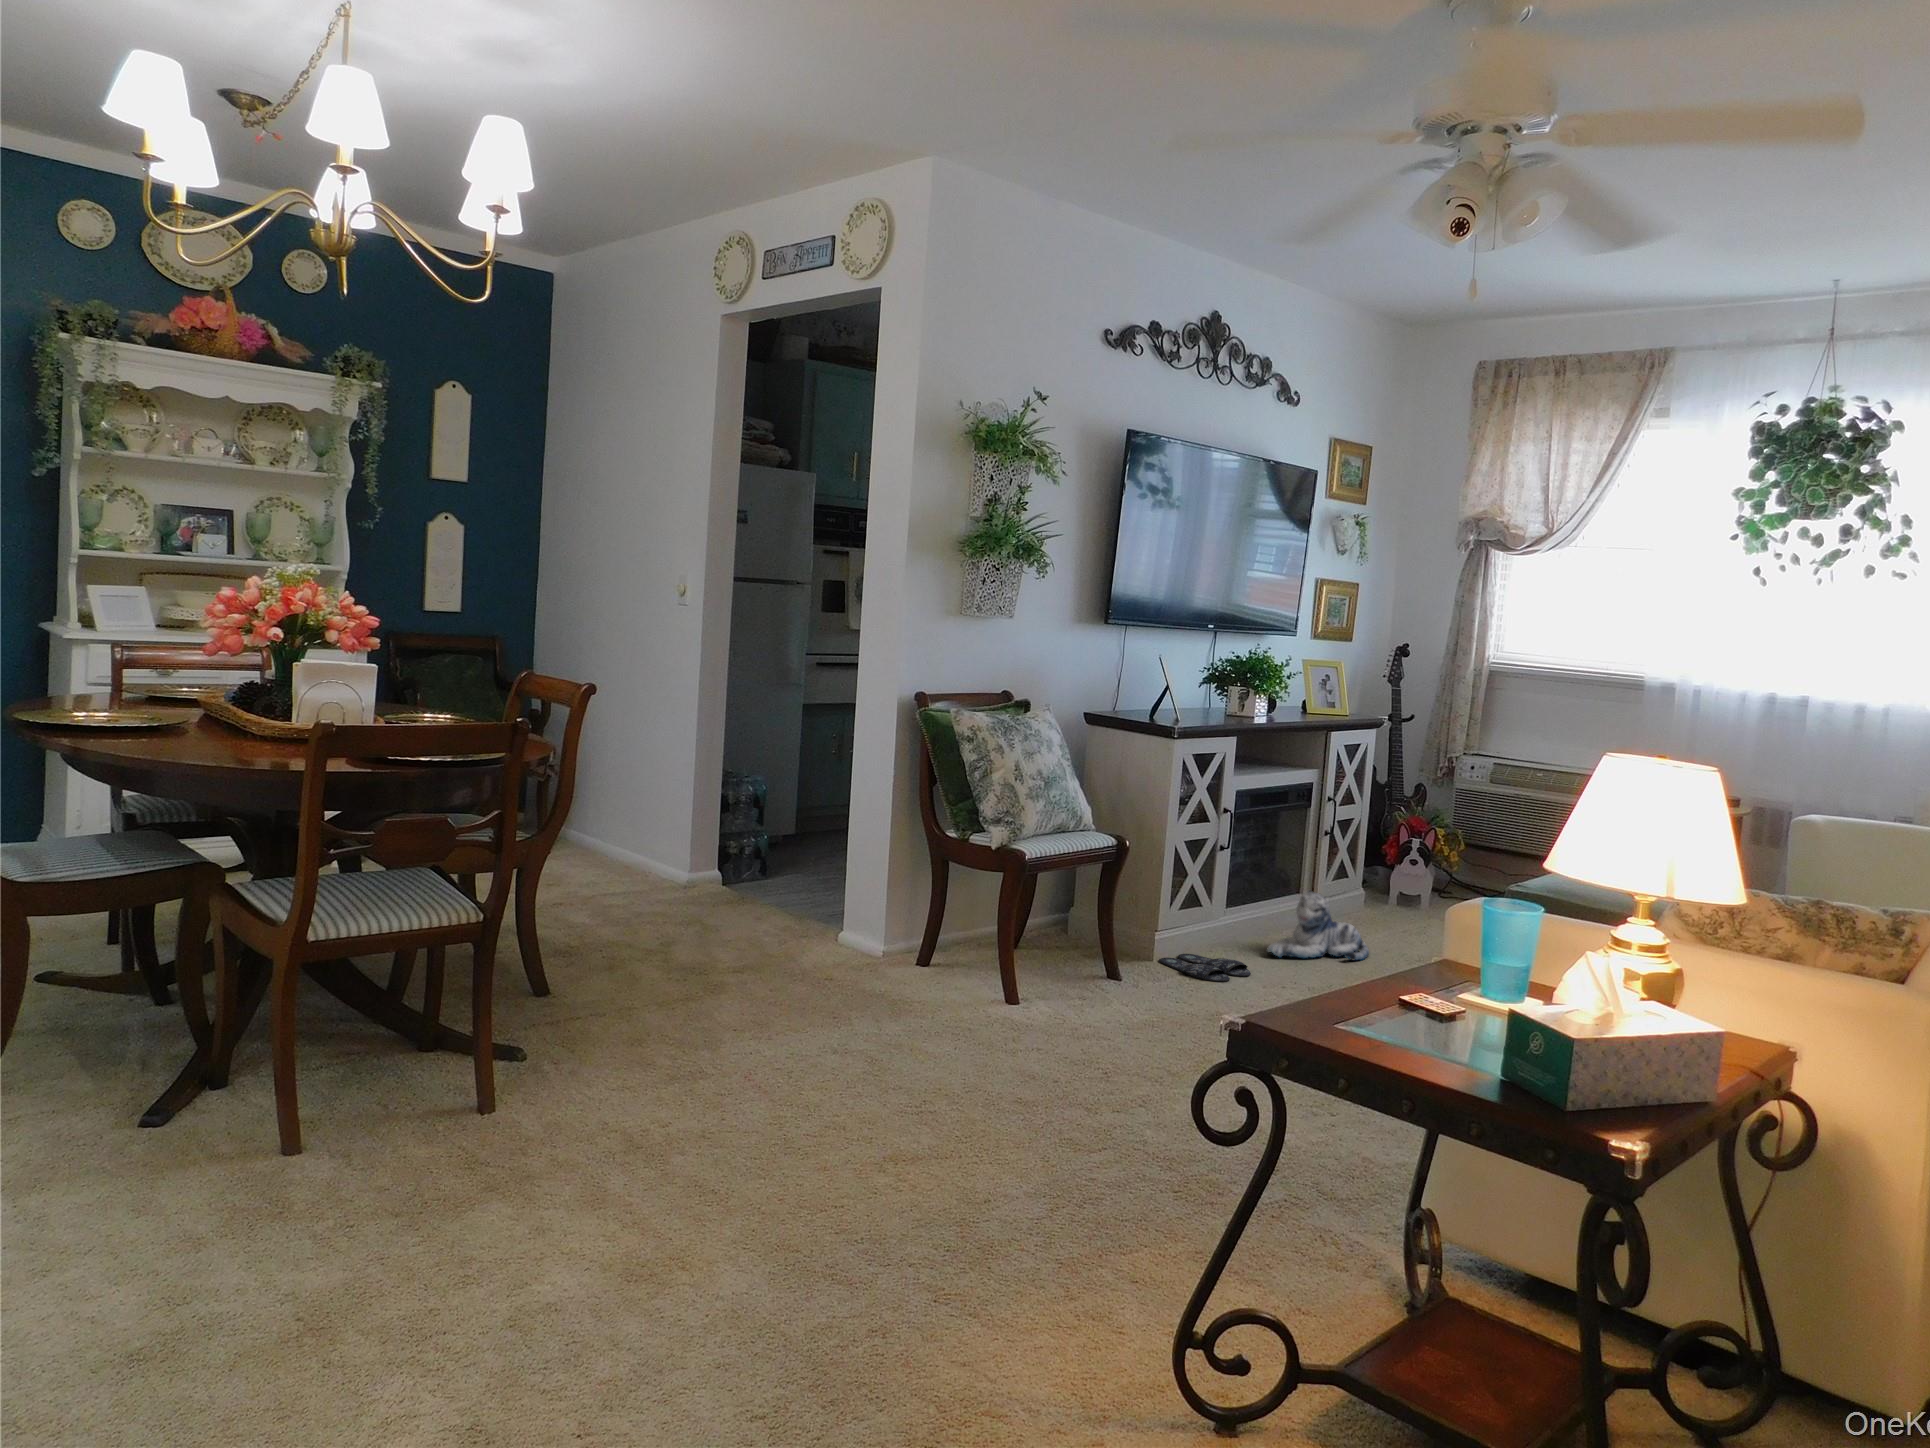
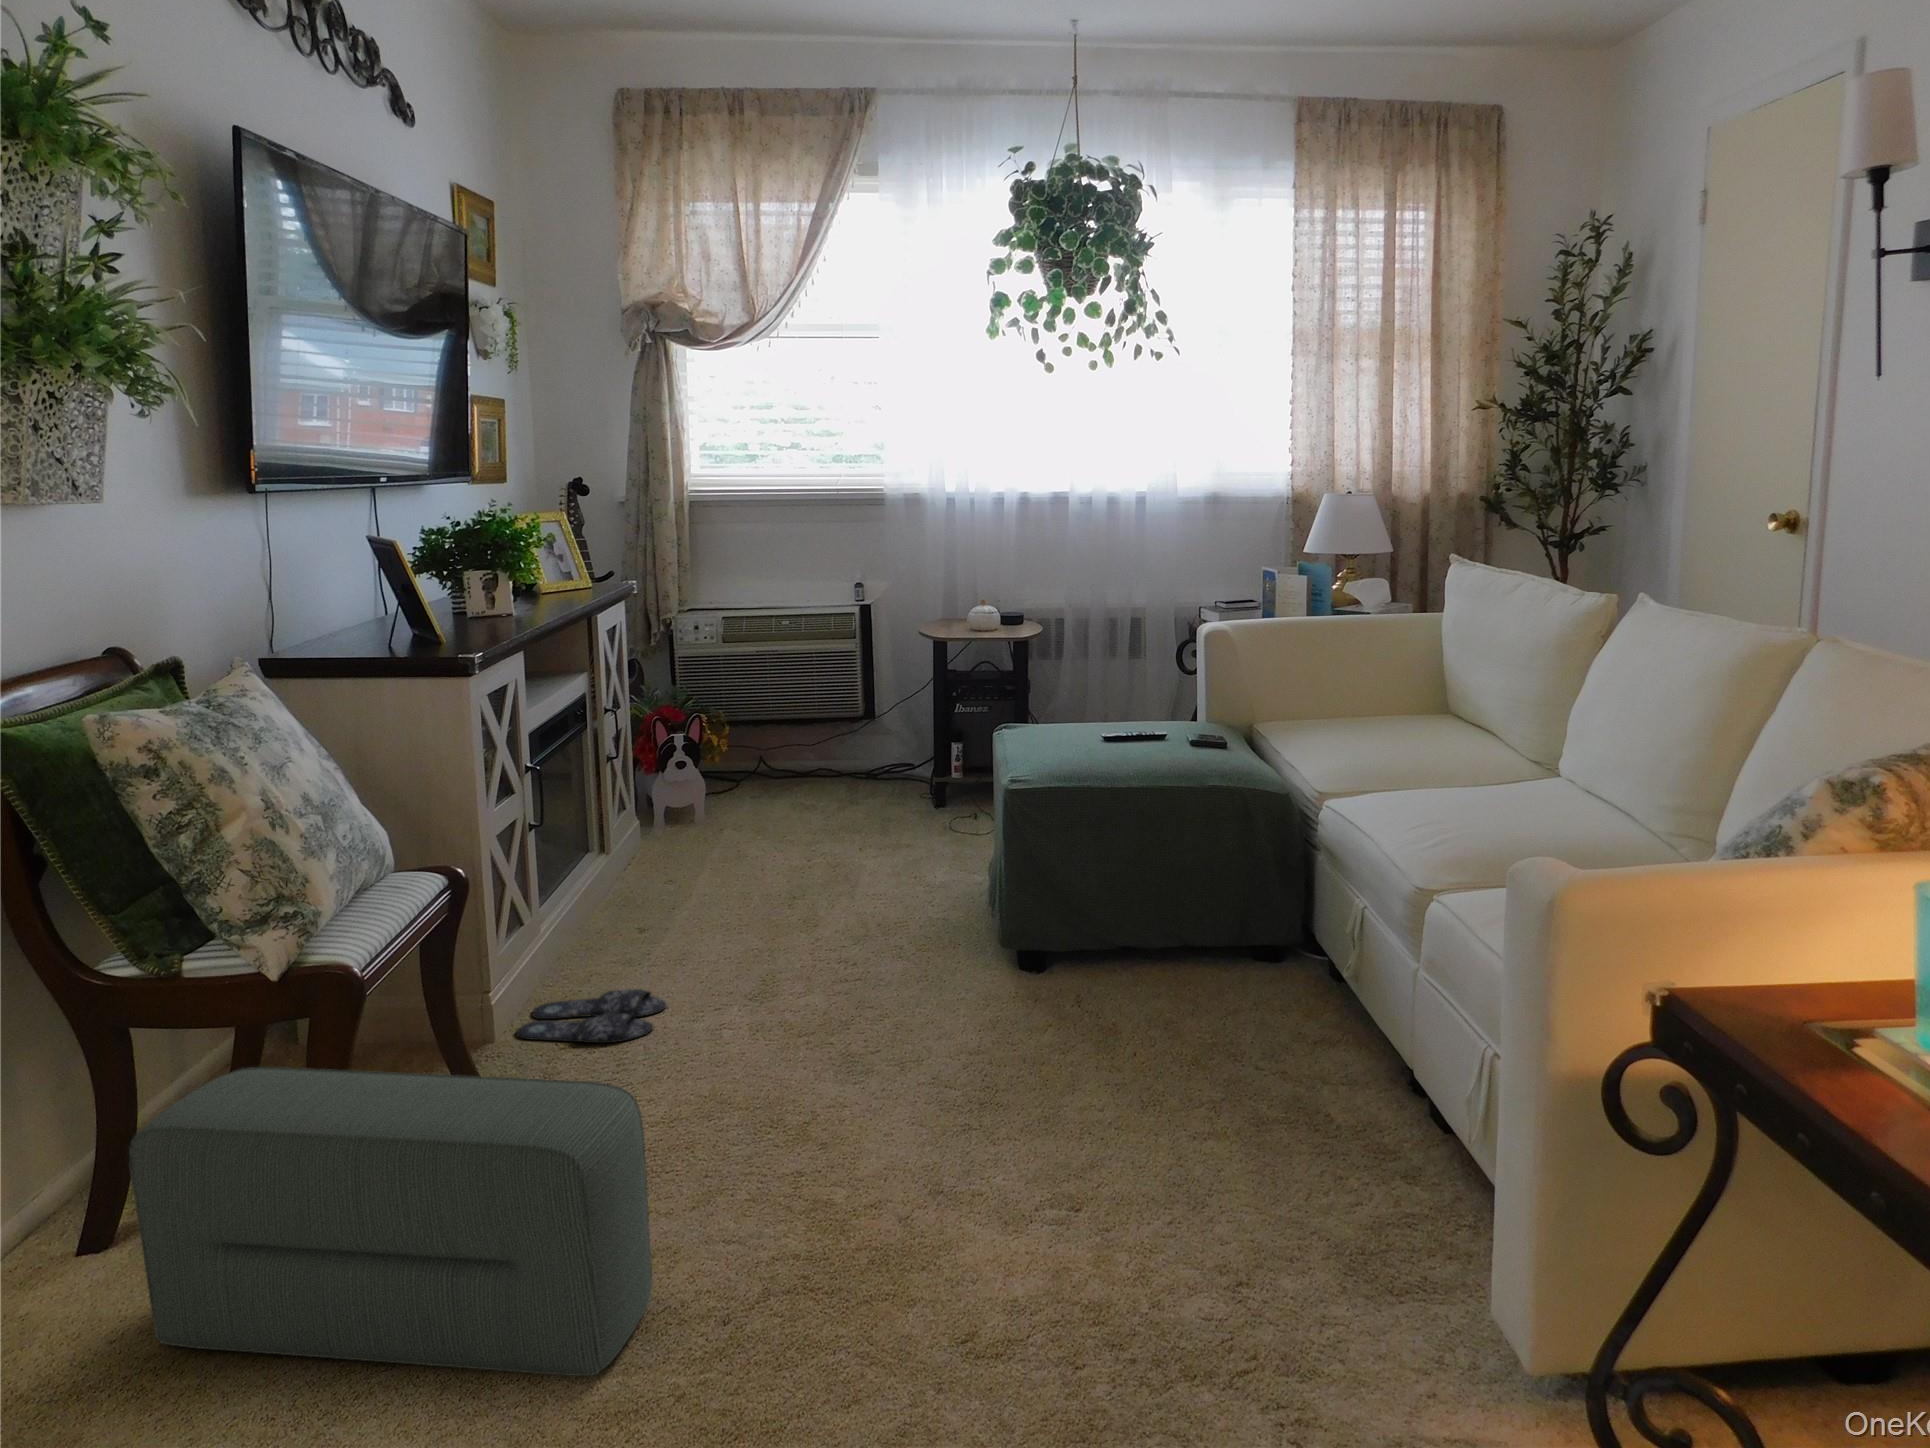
pouf: none [907,884,1091,1060] -> present [129,1067,652,1376]
plush toy: present [1267,890,1369,961] -> none [637,848,752,958]

